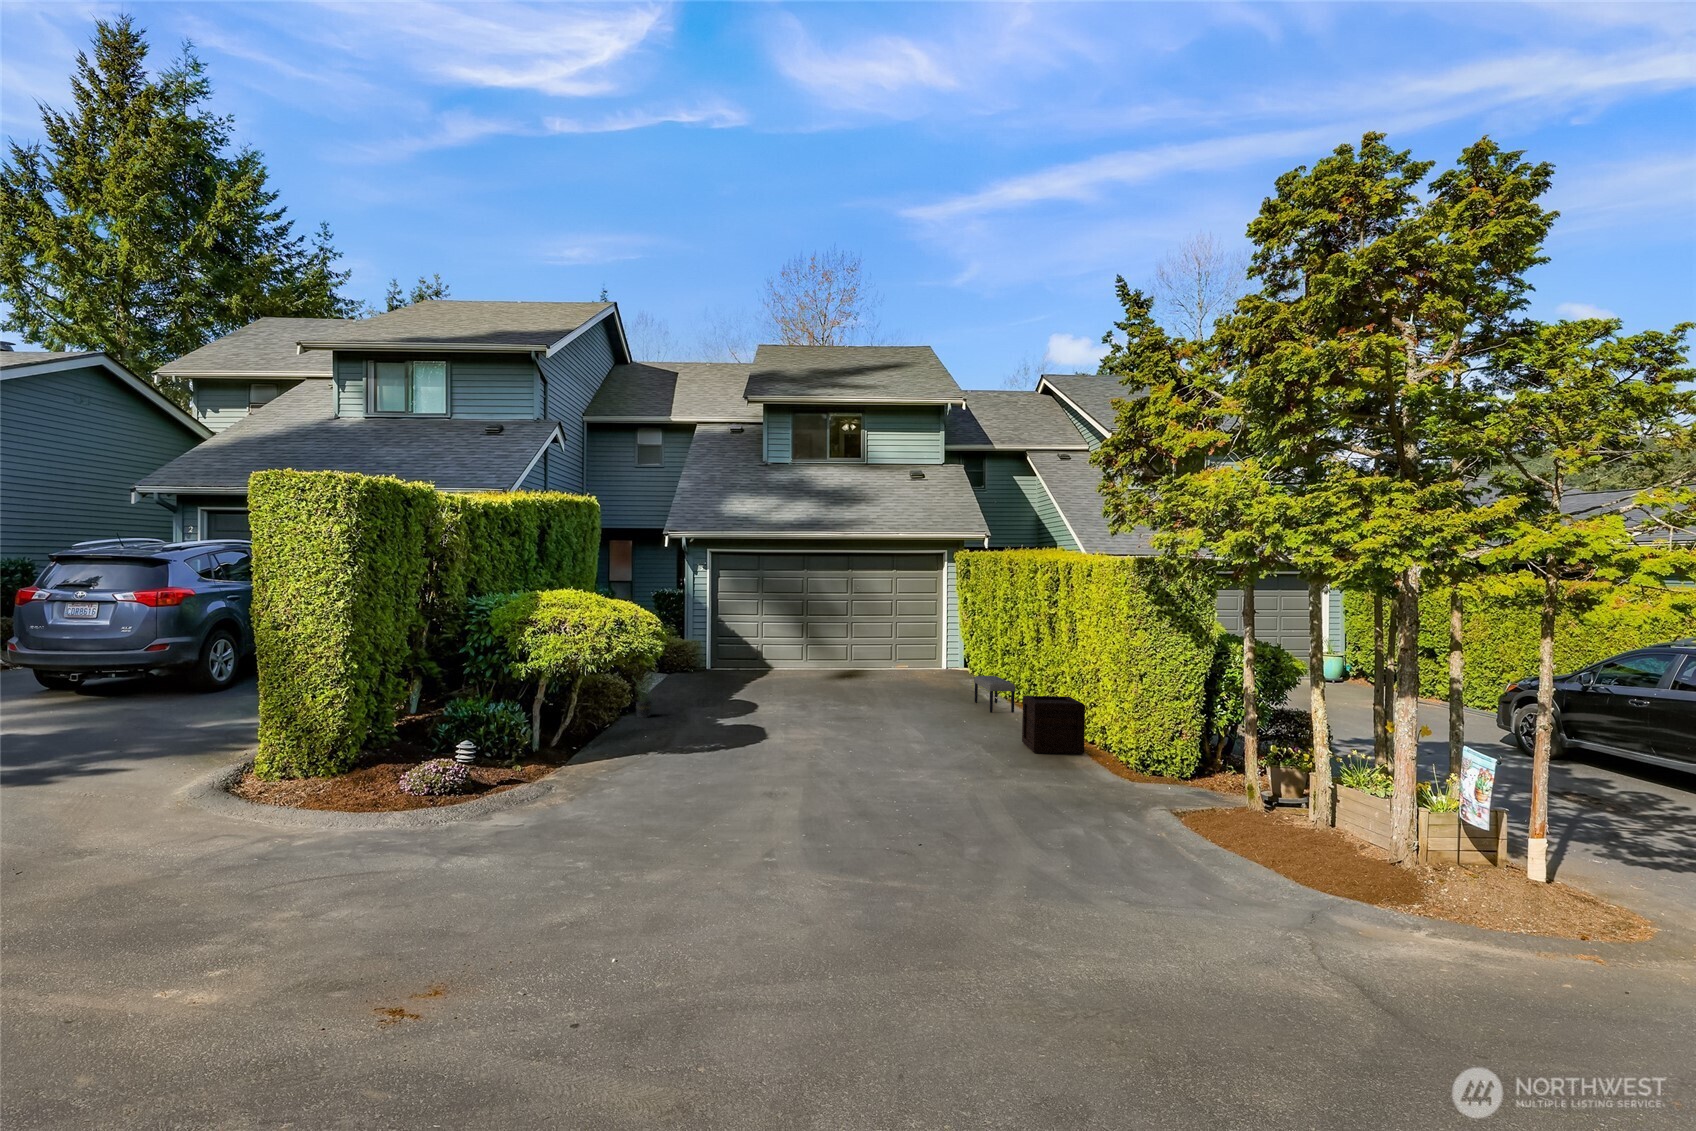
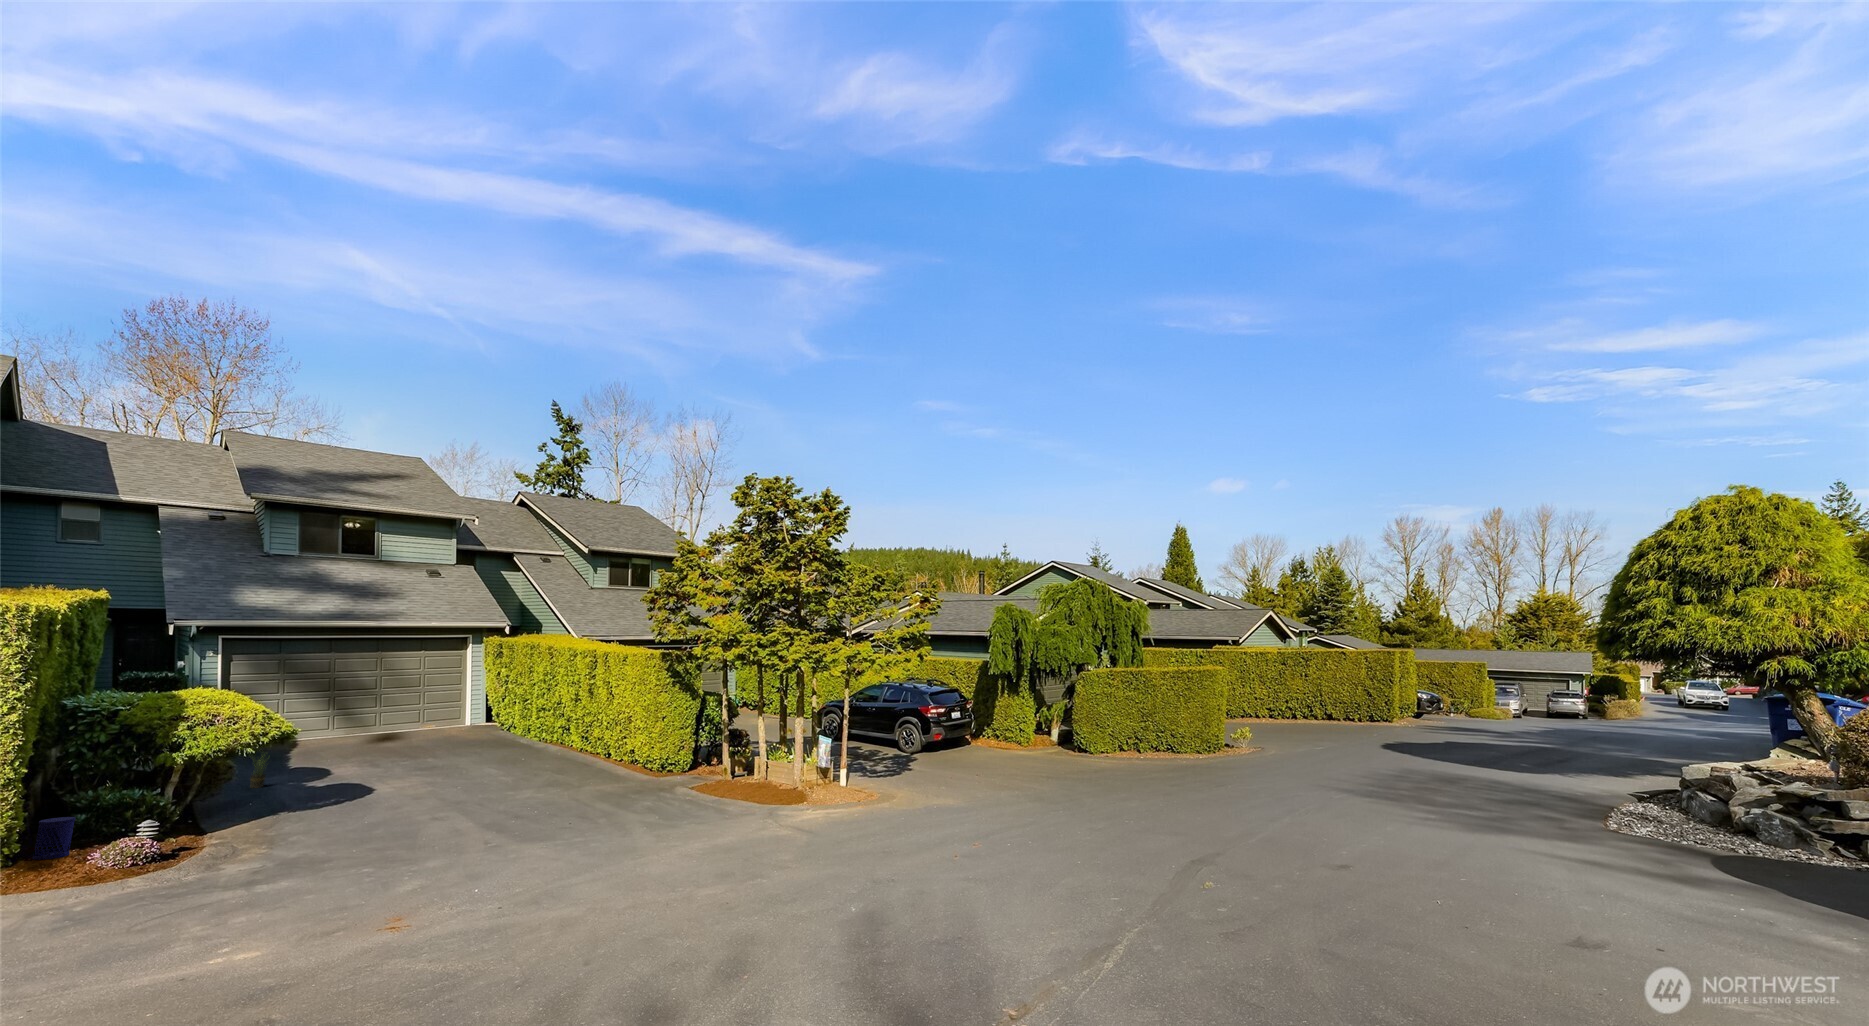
bench: present [974,676,1016,713] -> none [515,731,554,756]
wooden crate: present [1022,696,1085,754] -> none [580,734,623,769]
waste bin: none [220,746,264,801] -> present [32,817,76,860]

